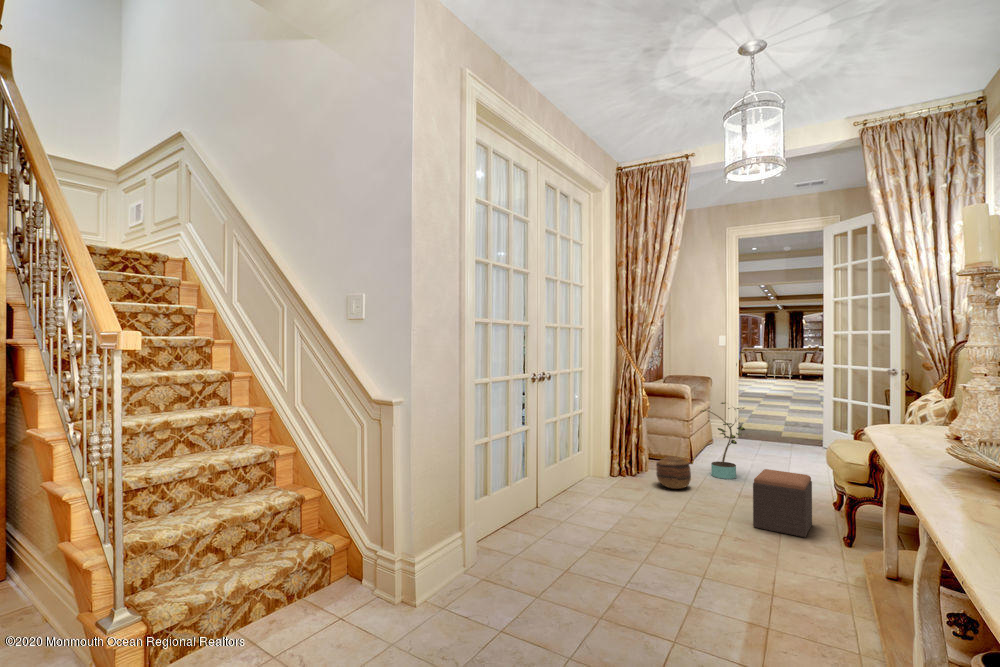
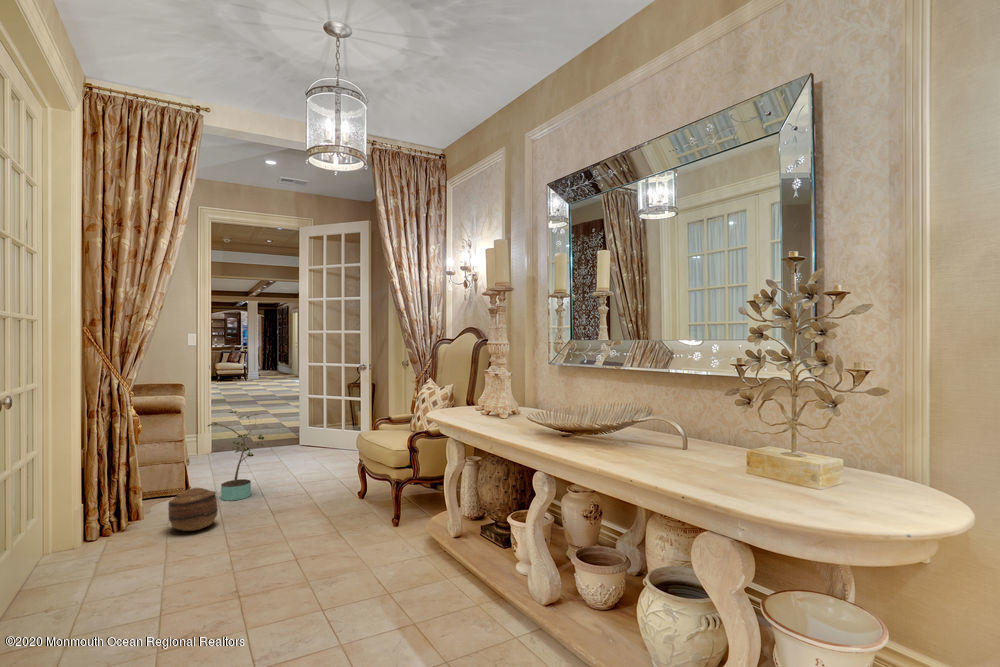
footstool: present [753,469,812,537] -> none [319,470,375,539]

